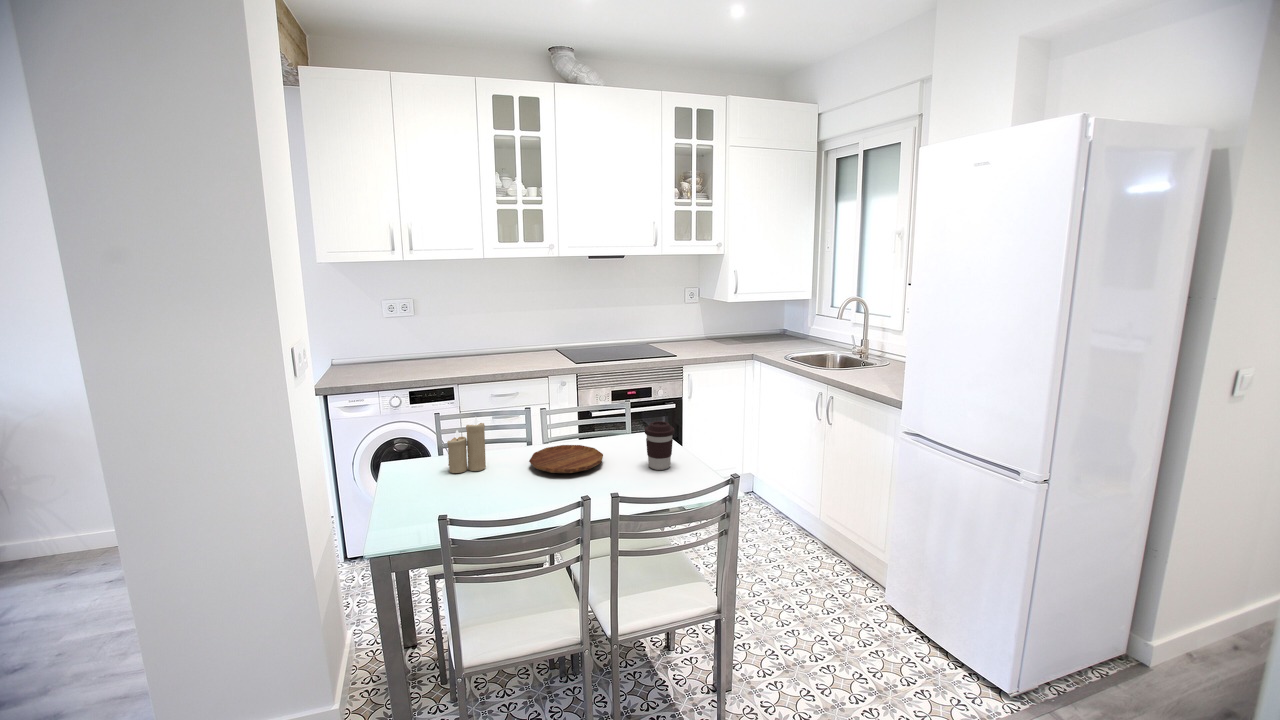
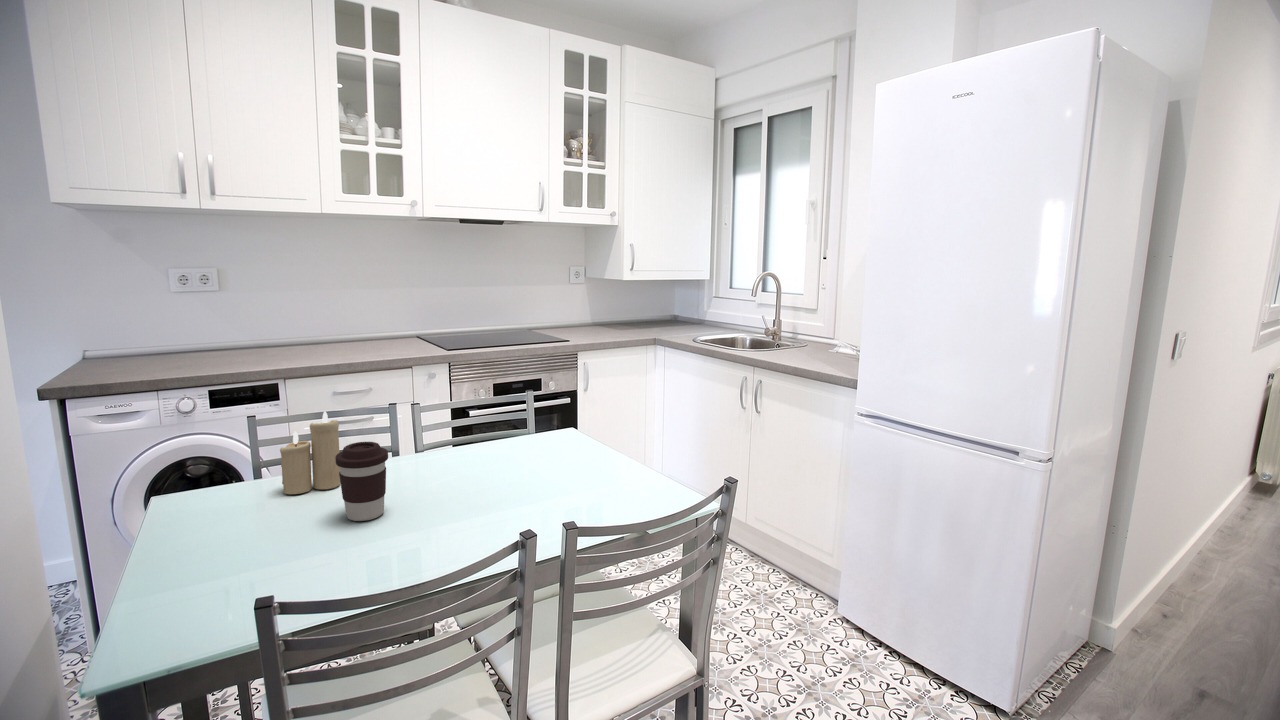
coffee cup: present [645,421,674,470] -> present [335,442,388,521]
tray: present [529,445,603,473] -> none [406,446,510,484]

